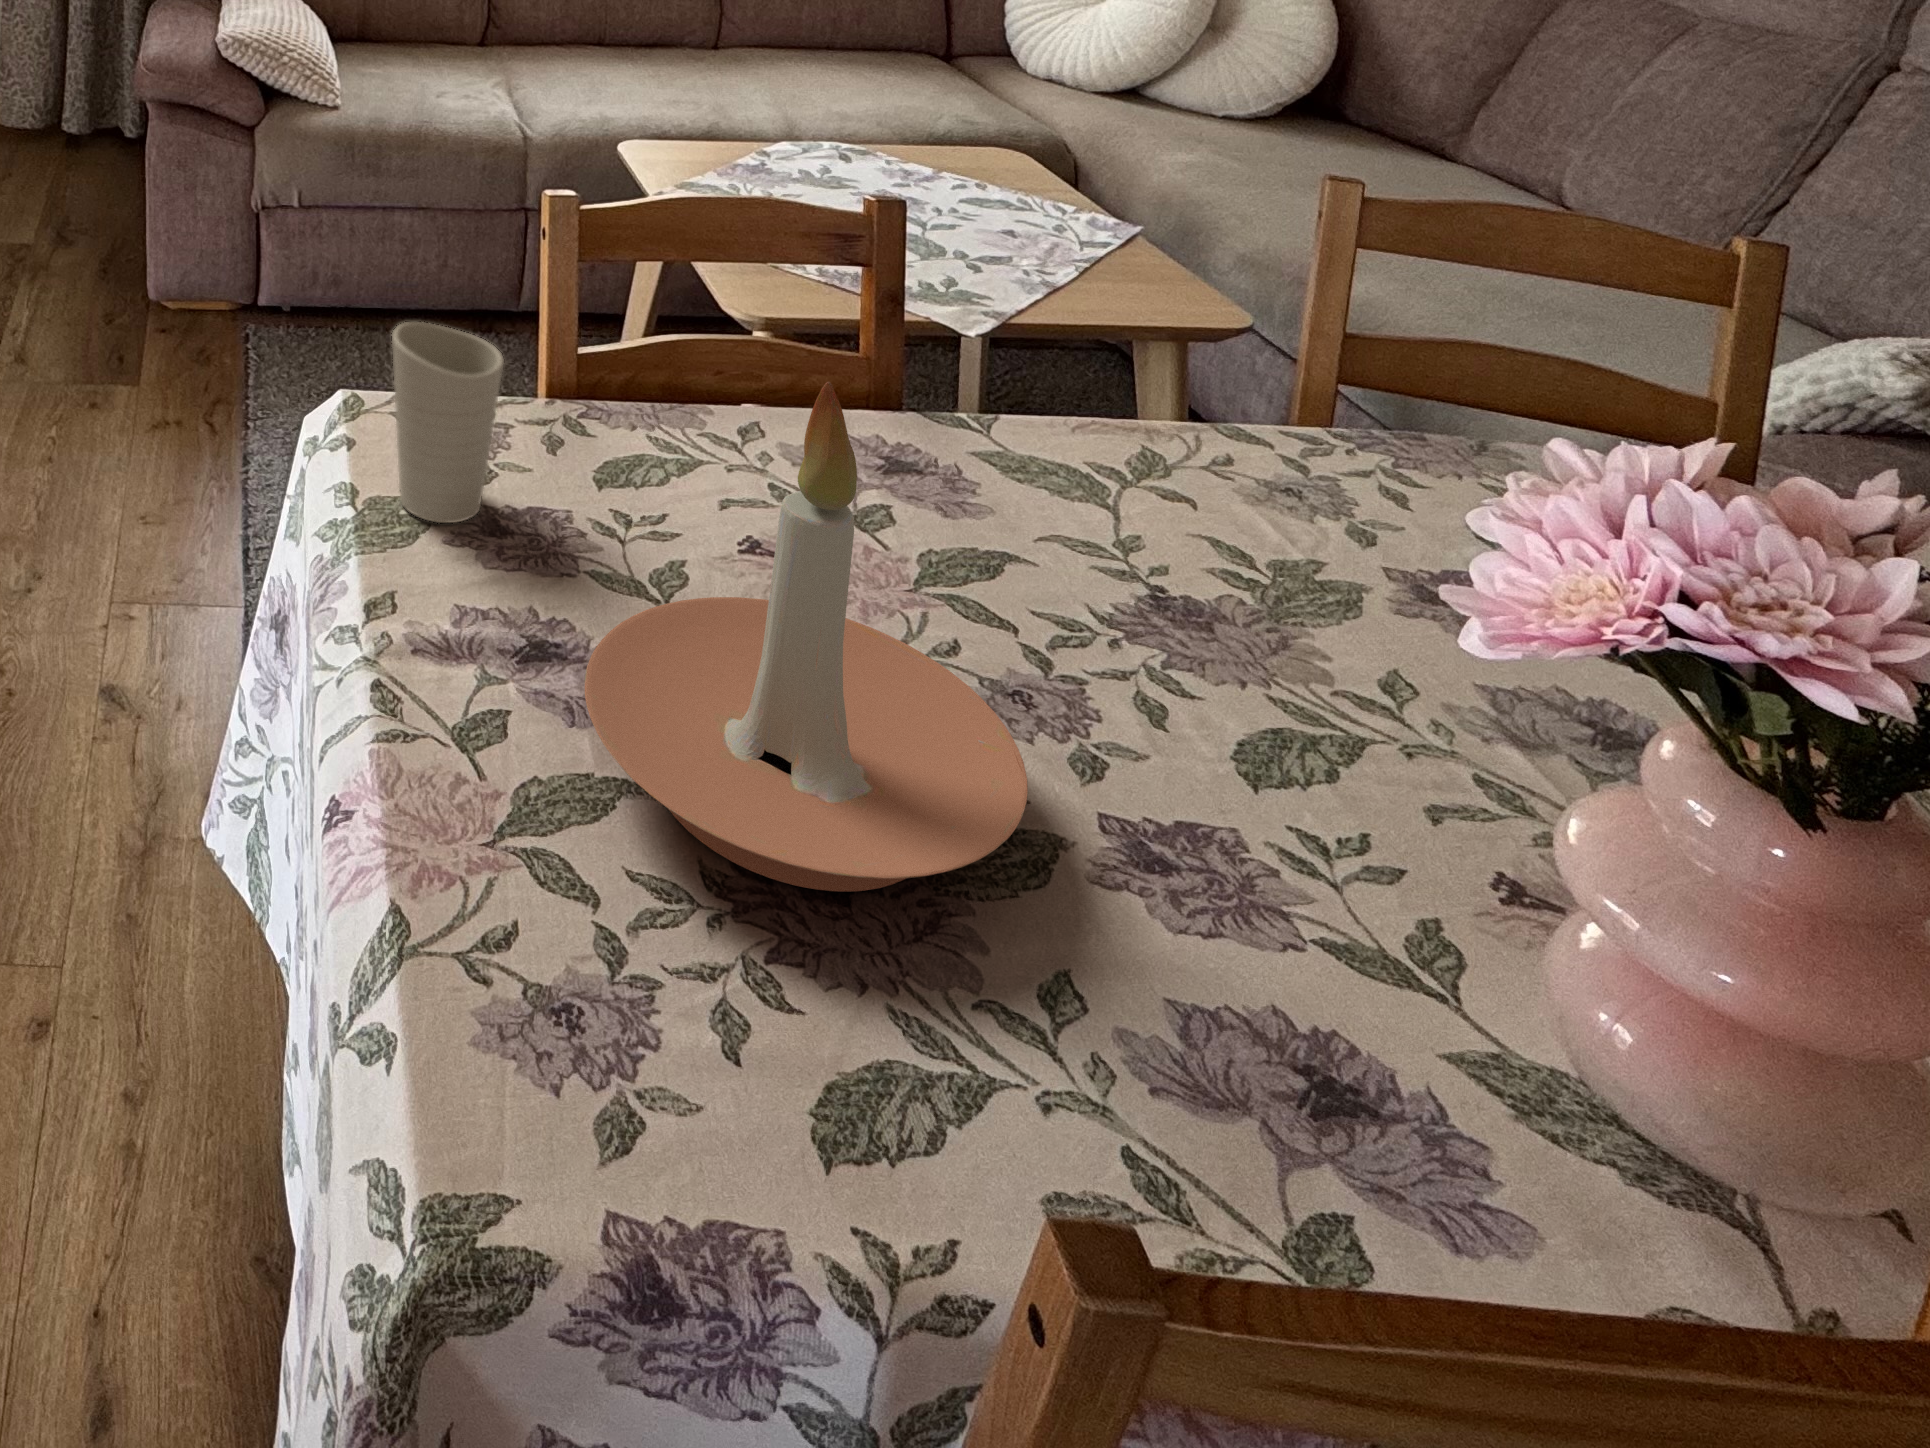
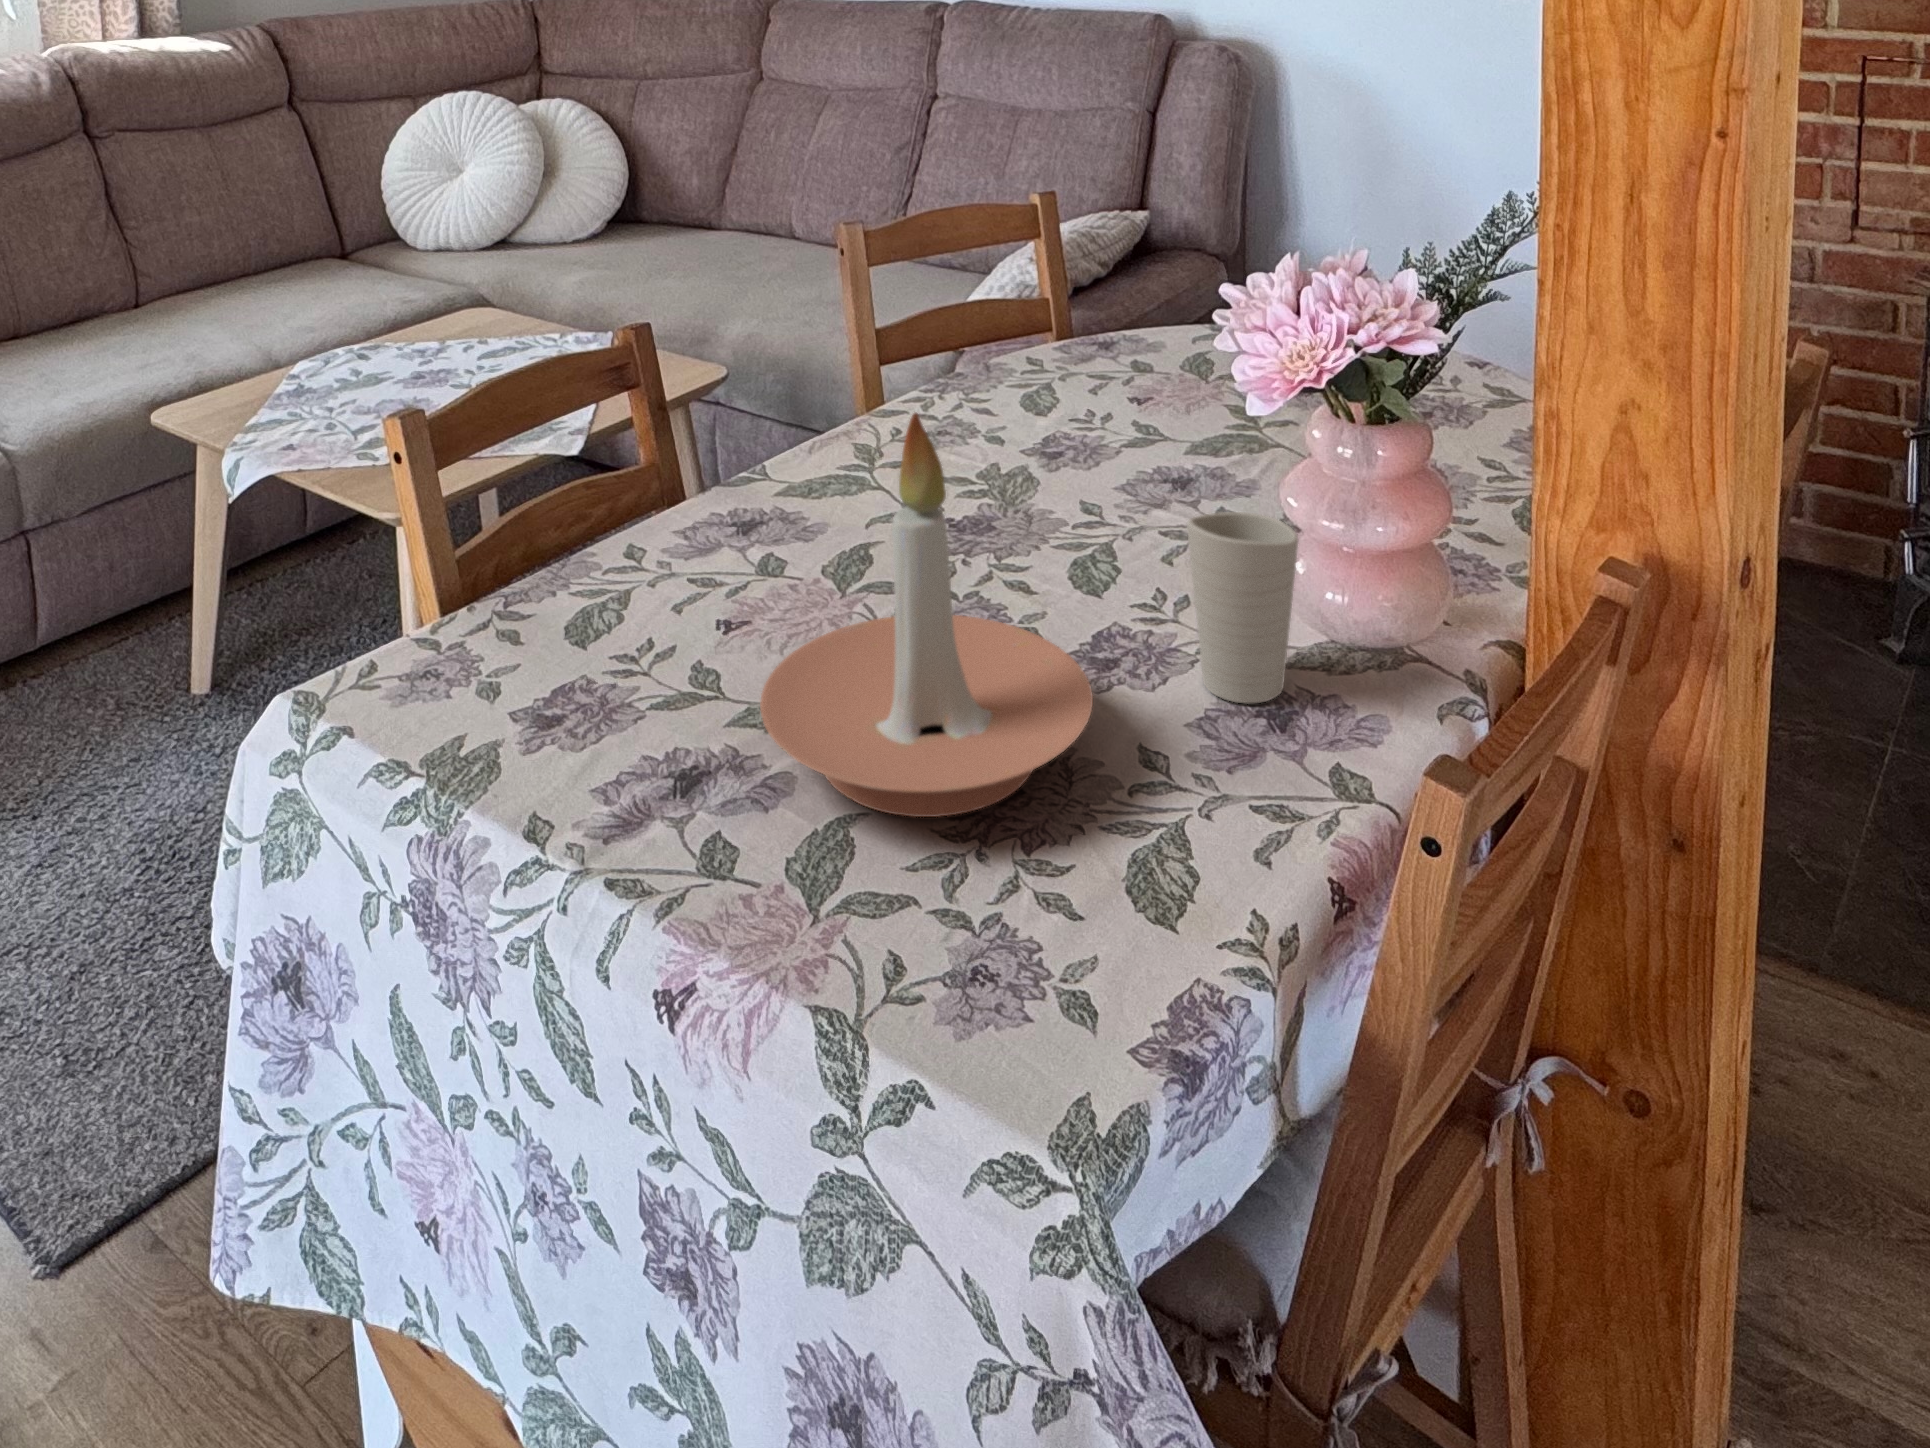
cup: present [392,322,504,523] -> present [1187,512,1298,704]

